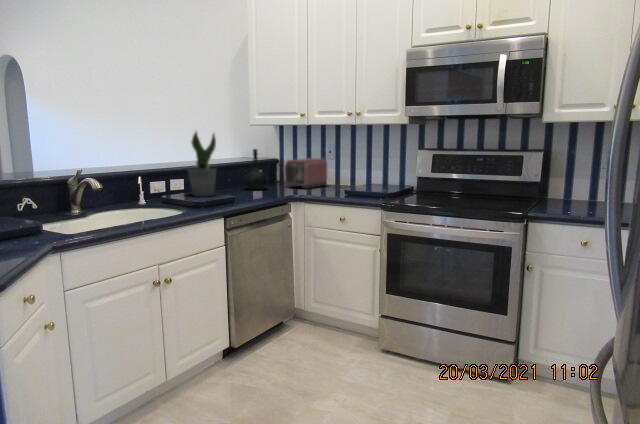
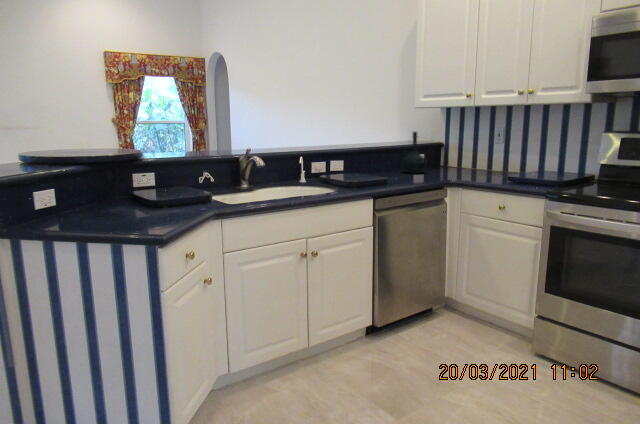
potted plant: present [188,132,217,197] -> none [344,112,373,178]
toaster: present [284,158,327,189] -> none [445,142,495,175]

